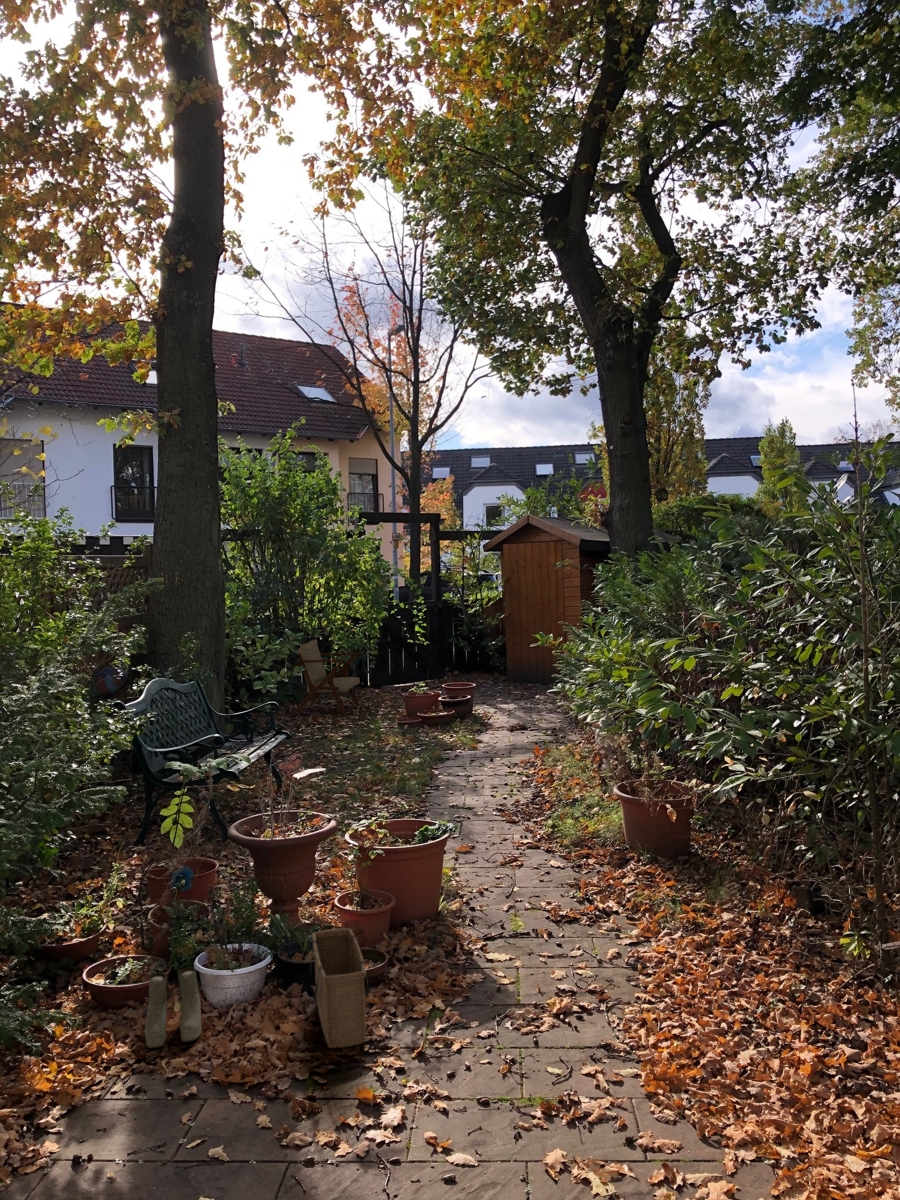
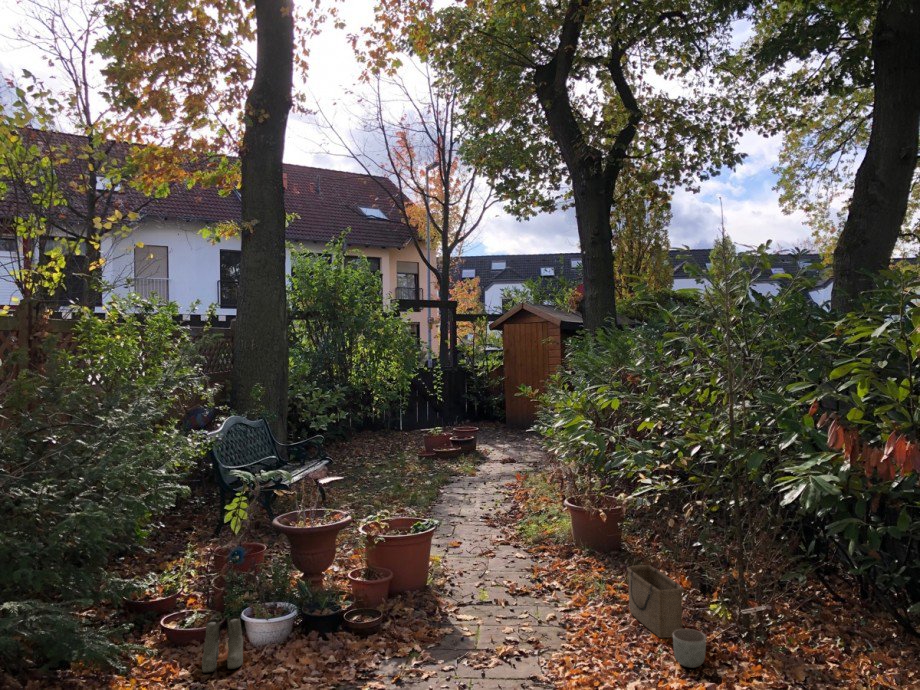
lounge chair: present [292,640,360,715] -> none [341,393,394,450]
basket: present [312,928,368,1048] -> present [627,565,684,638]
planter: none [792,972,839,1026] -> present [673,629,706,668]

